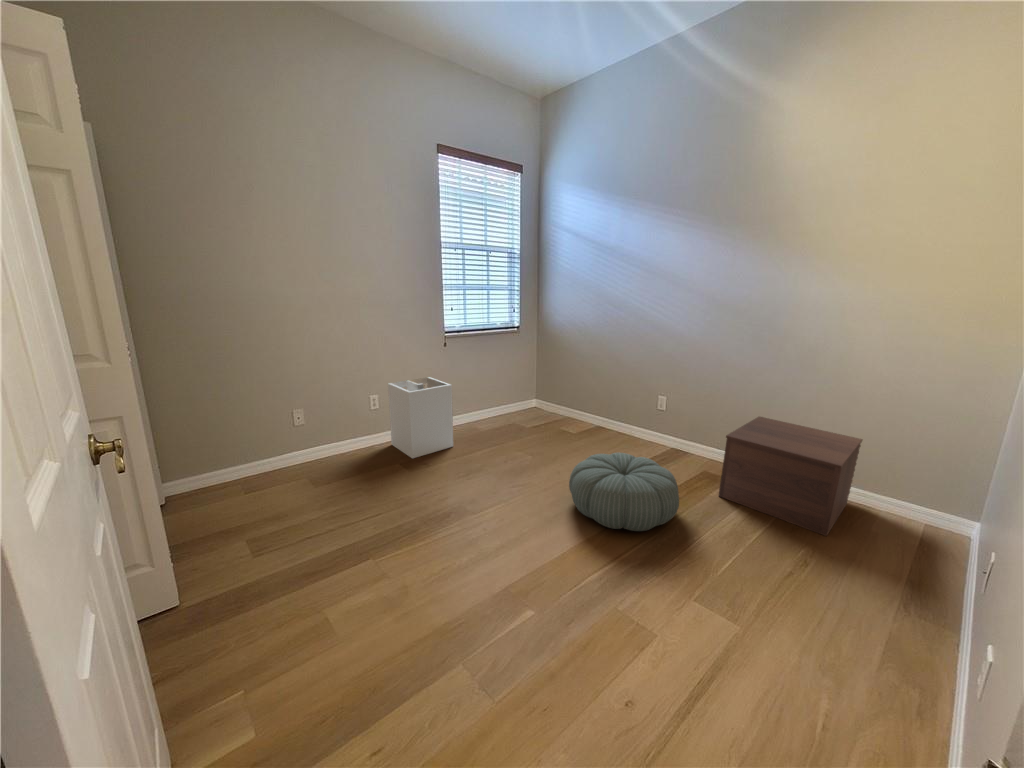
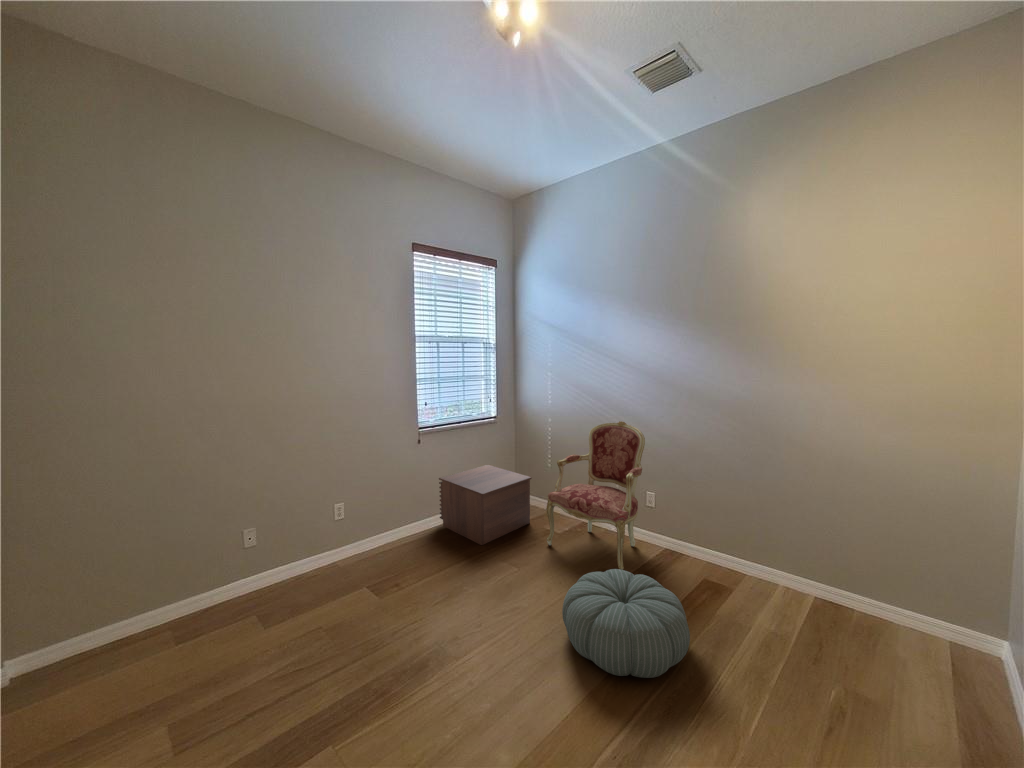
armchair: none [562,329,660,464] -> present [546,421,645,570]
laundry hamper: present [388,377,453,458] -> none [354,479,428,579]
nightstand: present [719,417,862,536] -> present [439,465,532,545]

